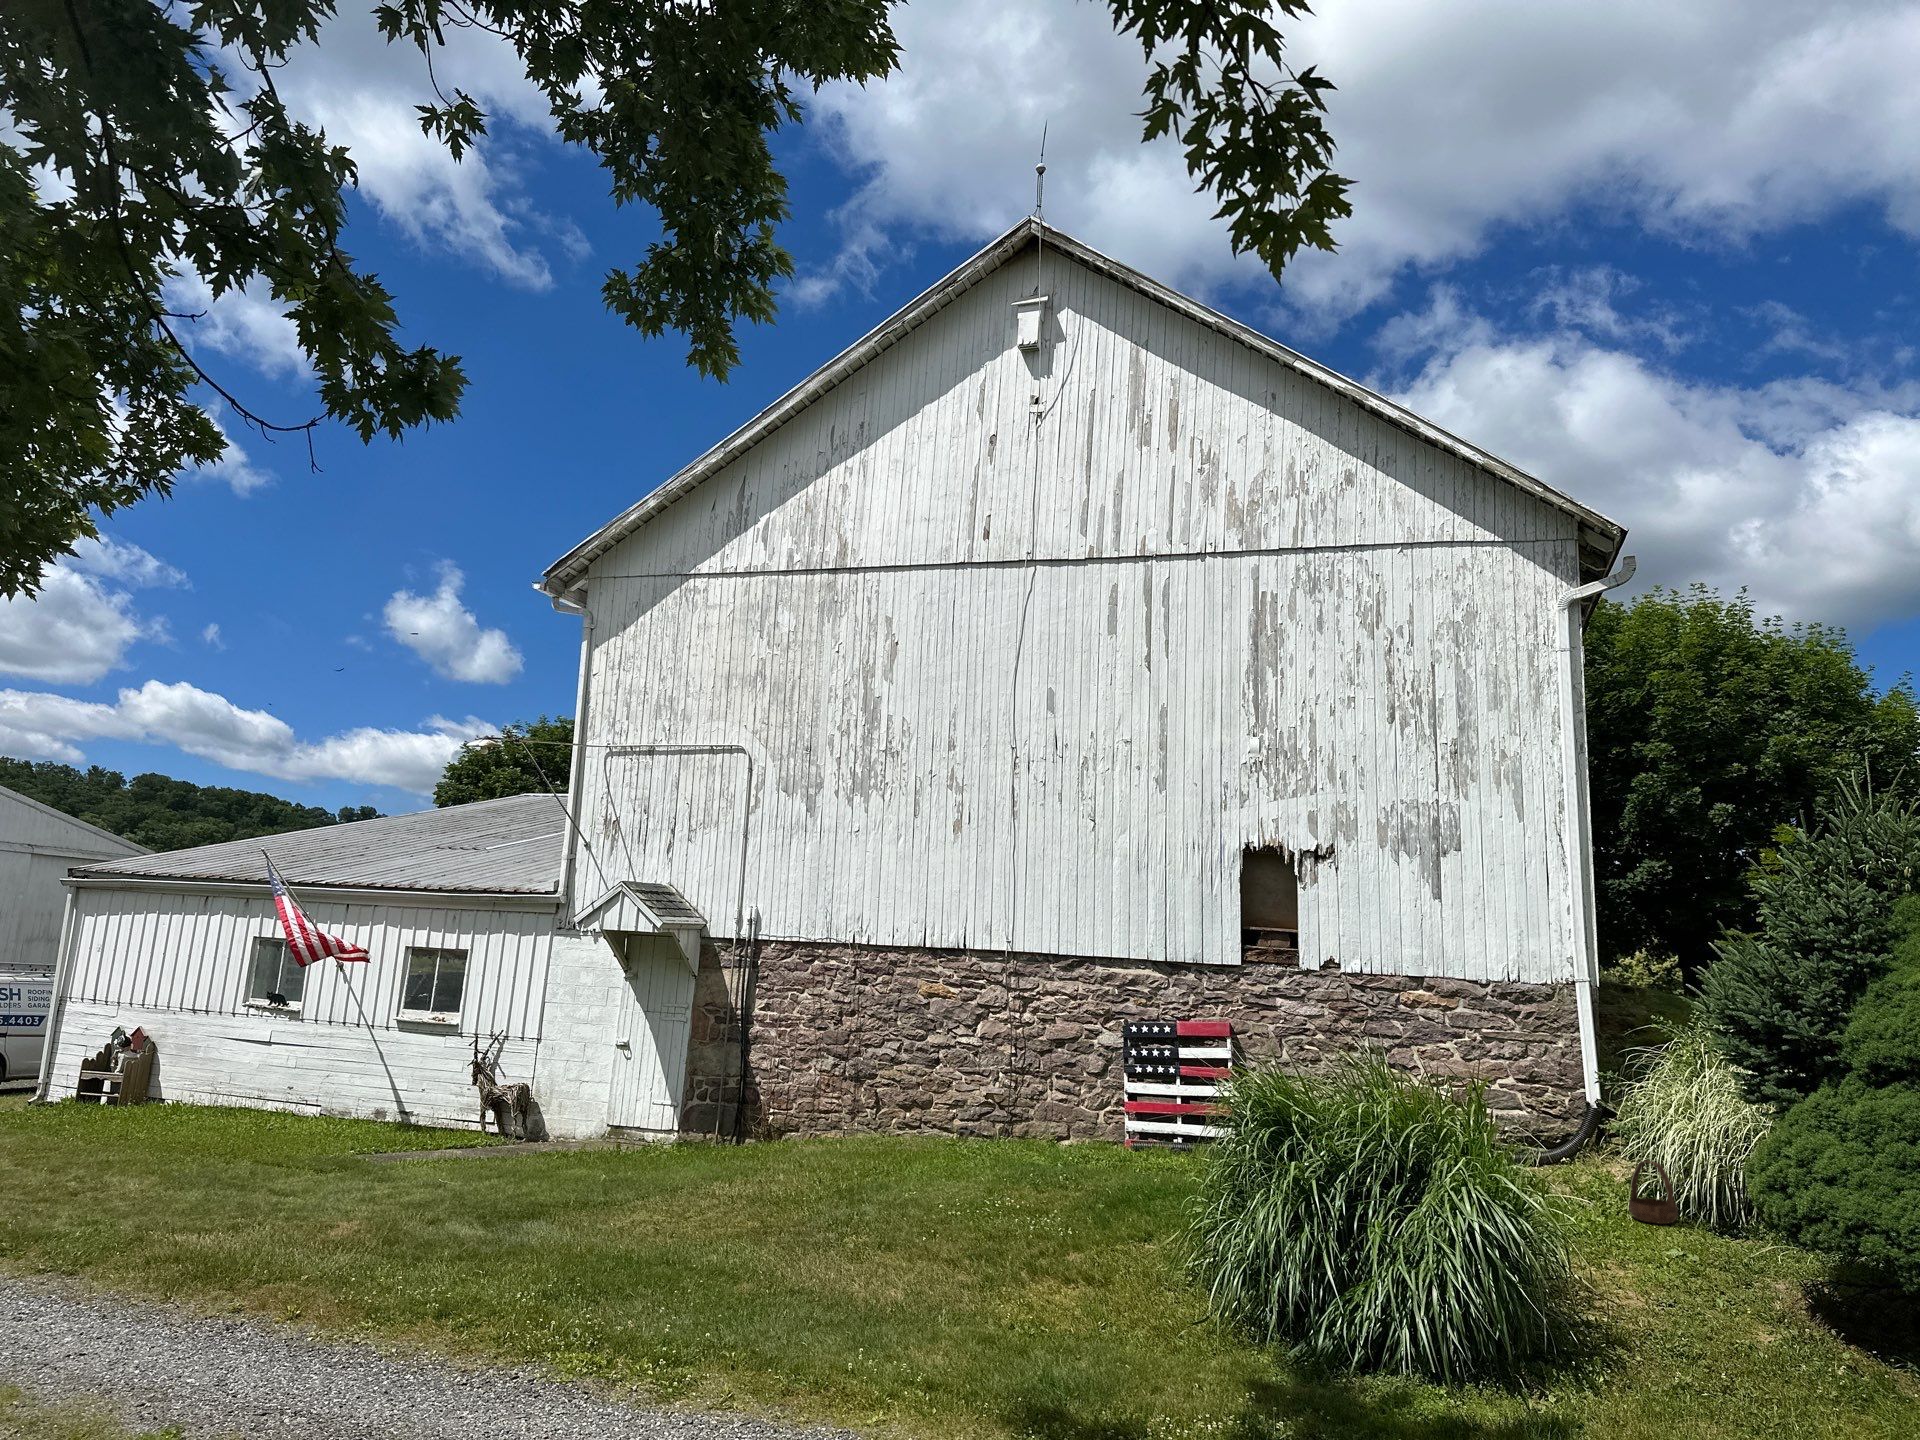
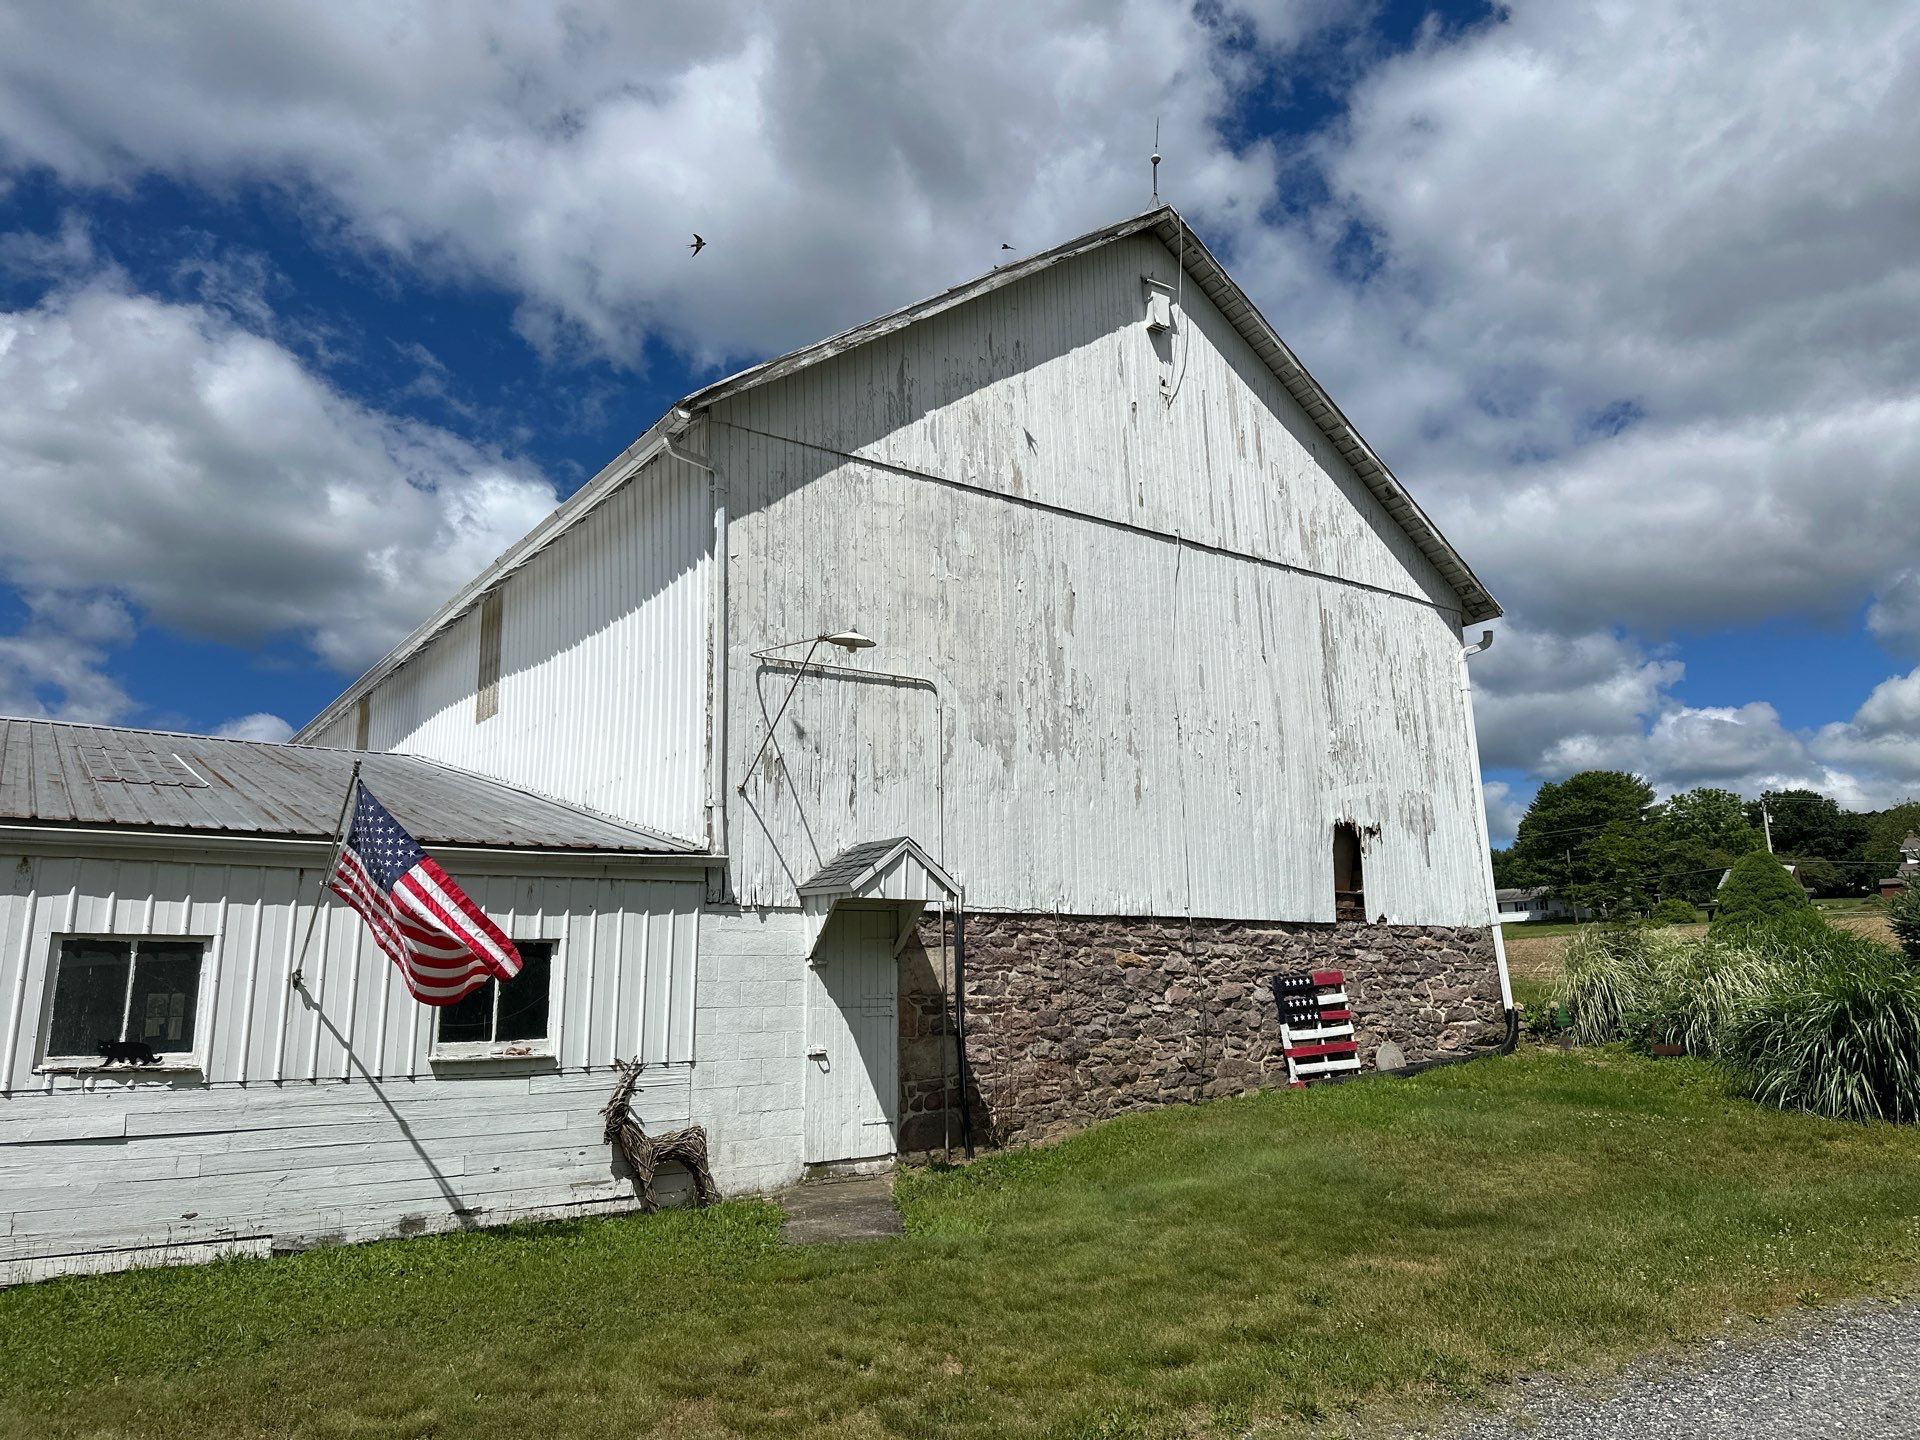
potted tree: none [1570,1101,1600,1178] -> present [1556,1001,1573,1049]

